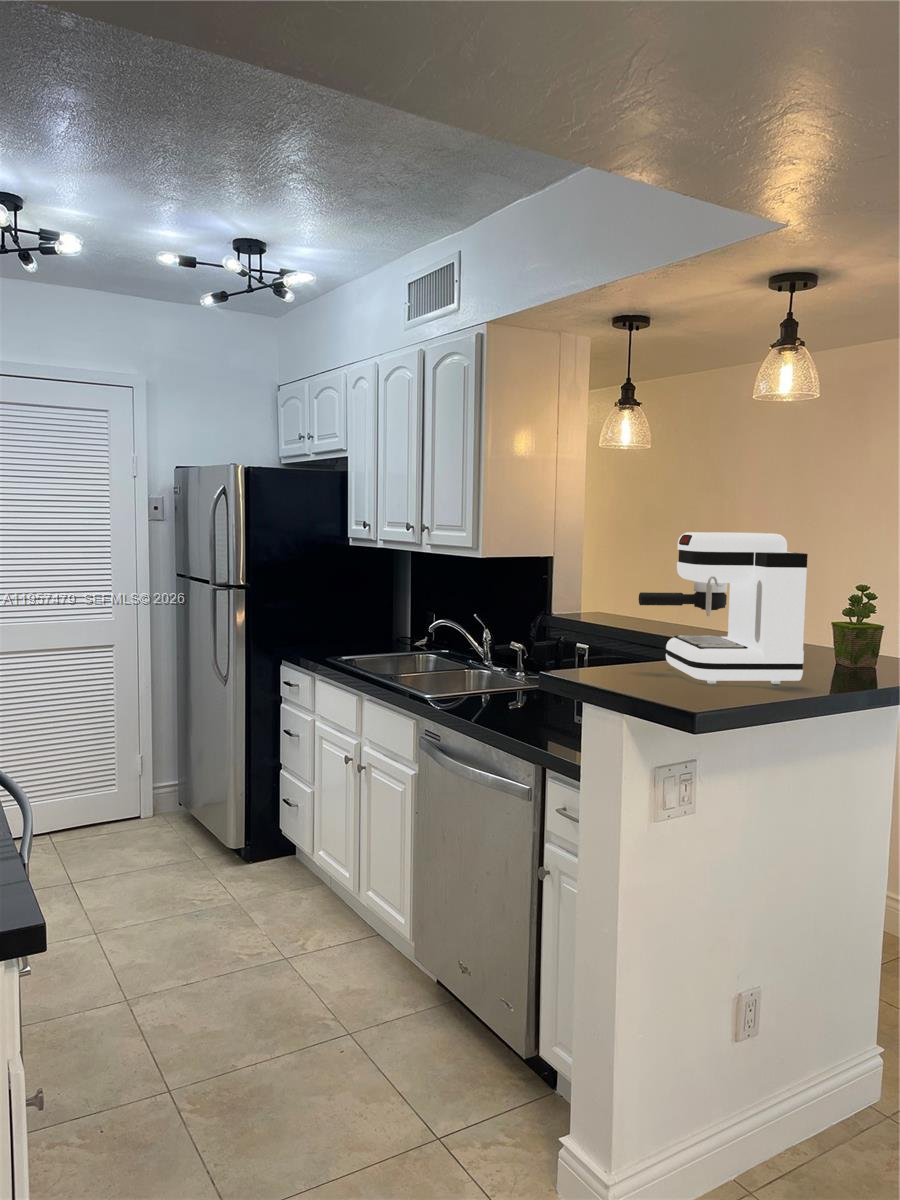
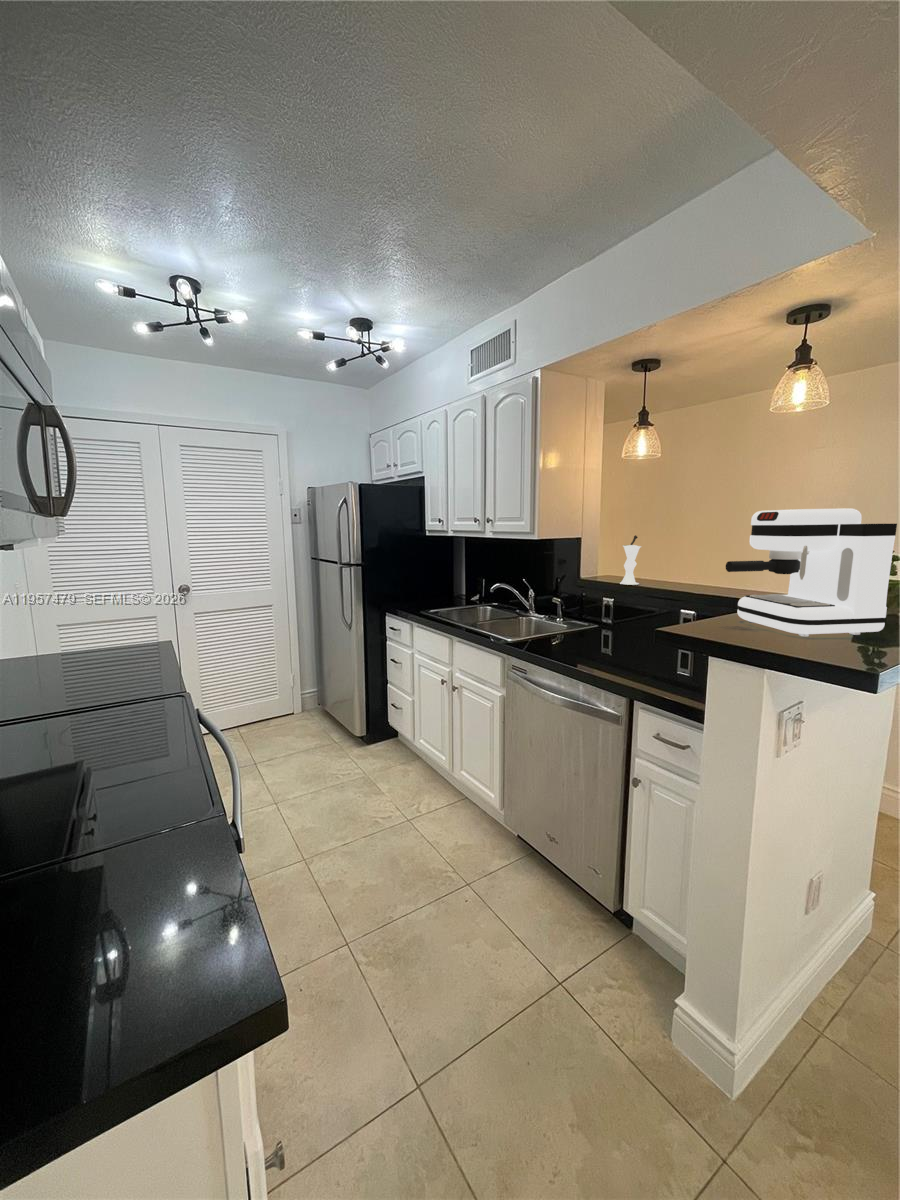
vase: none [610,554,640,626] -> present [620,535,641,585]

